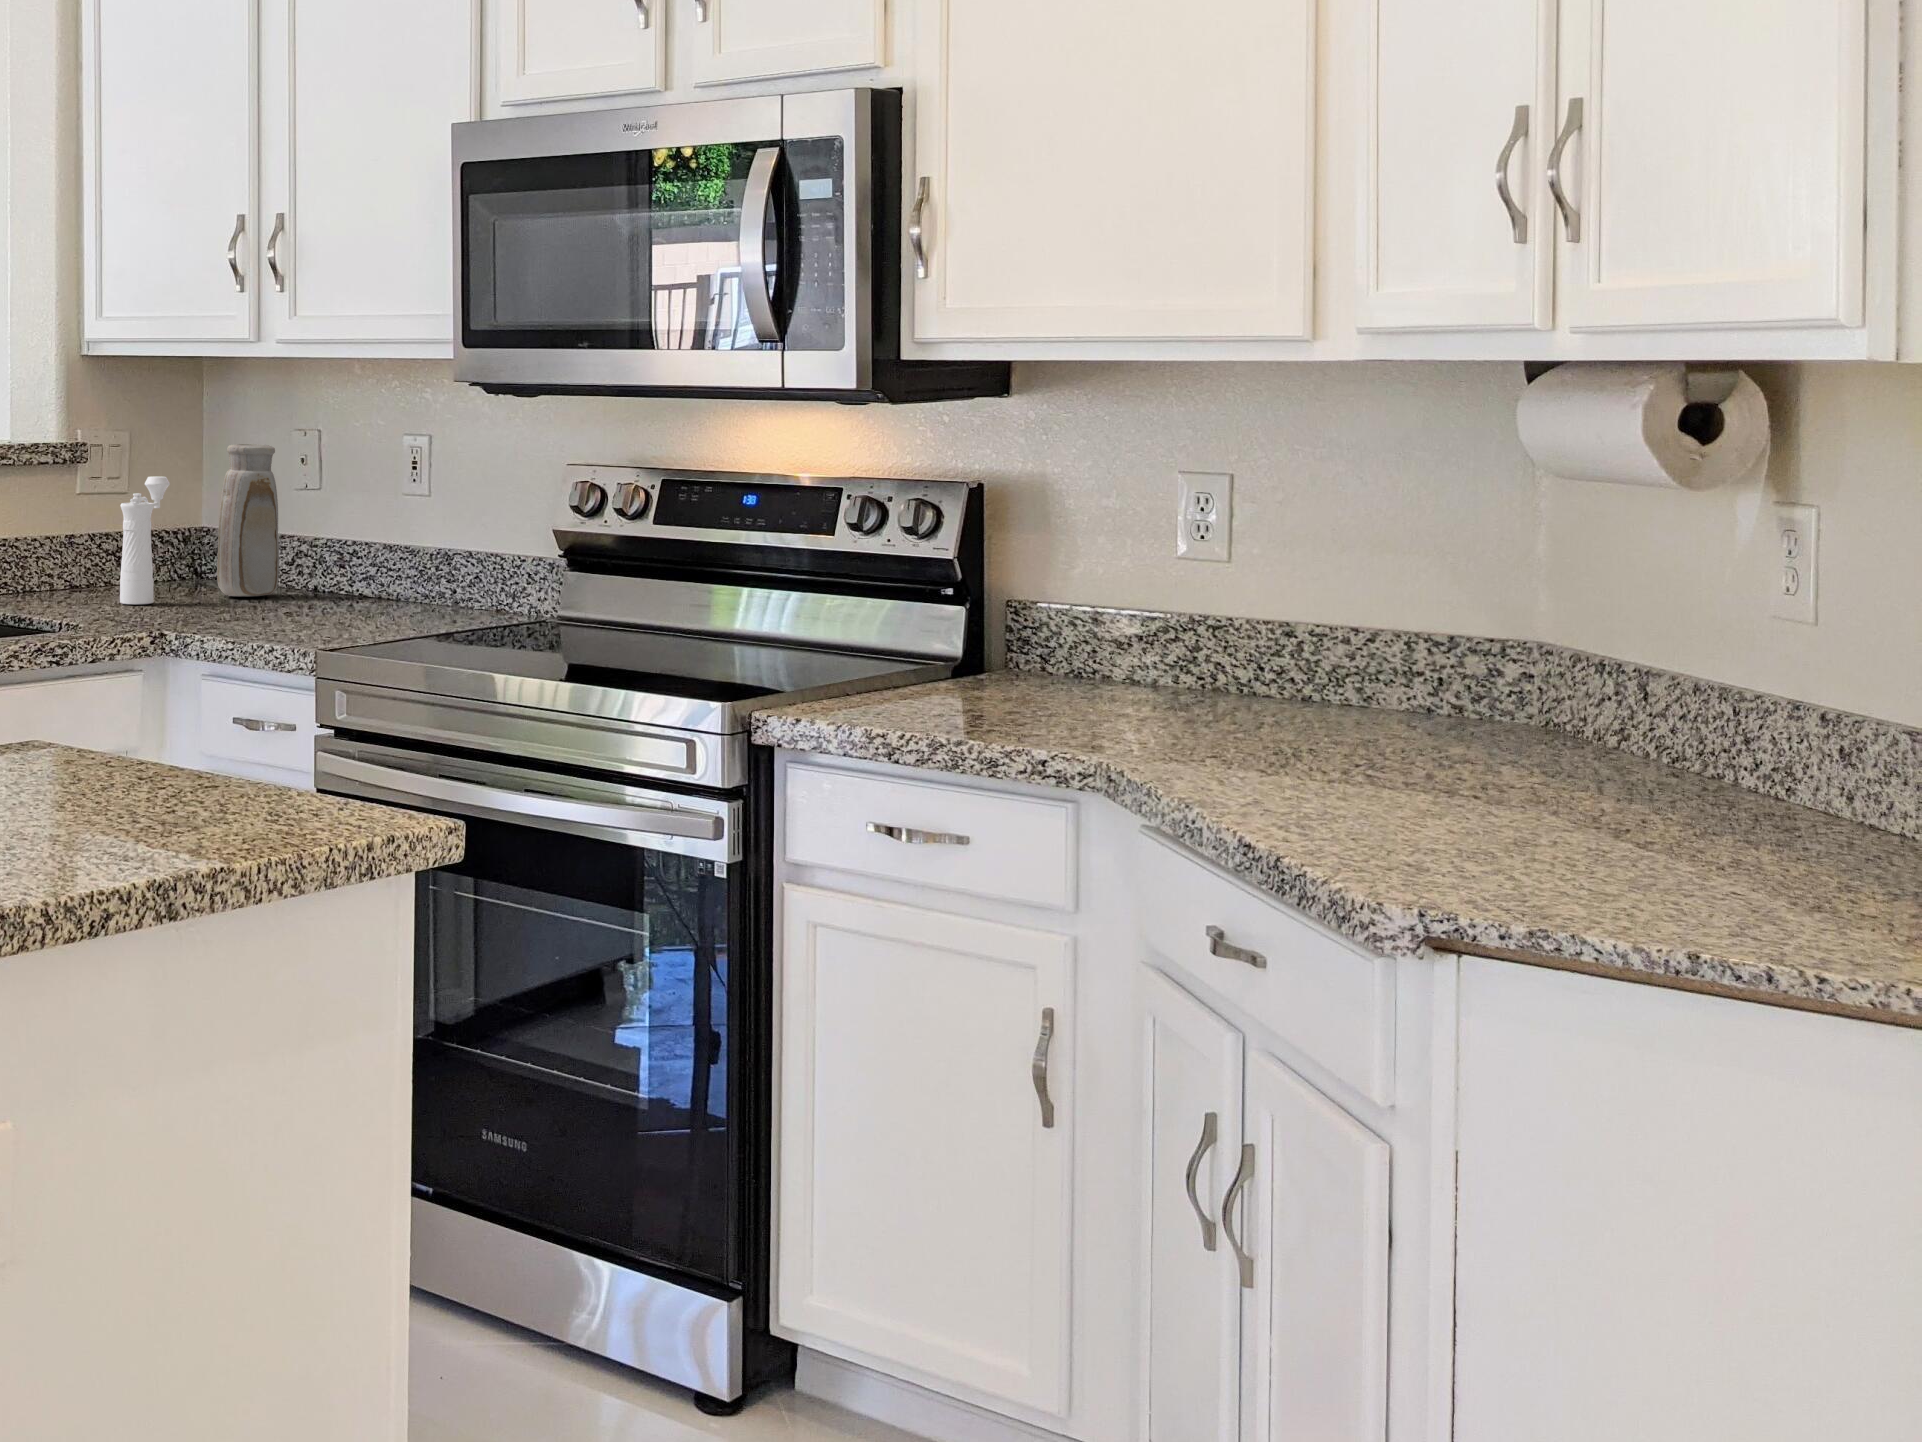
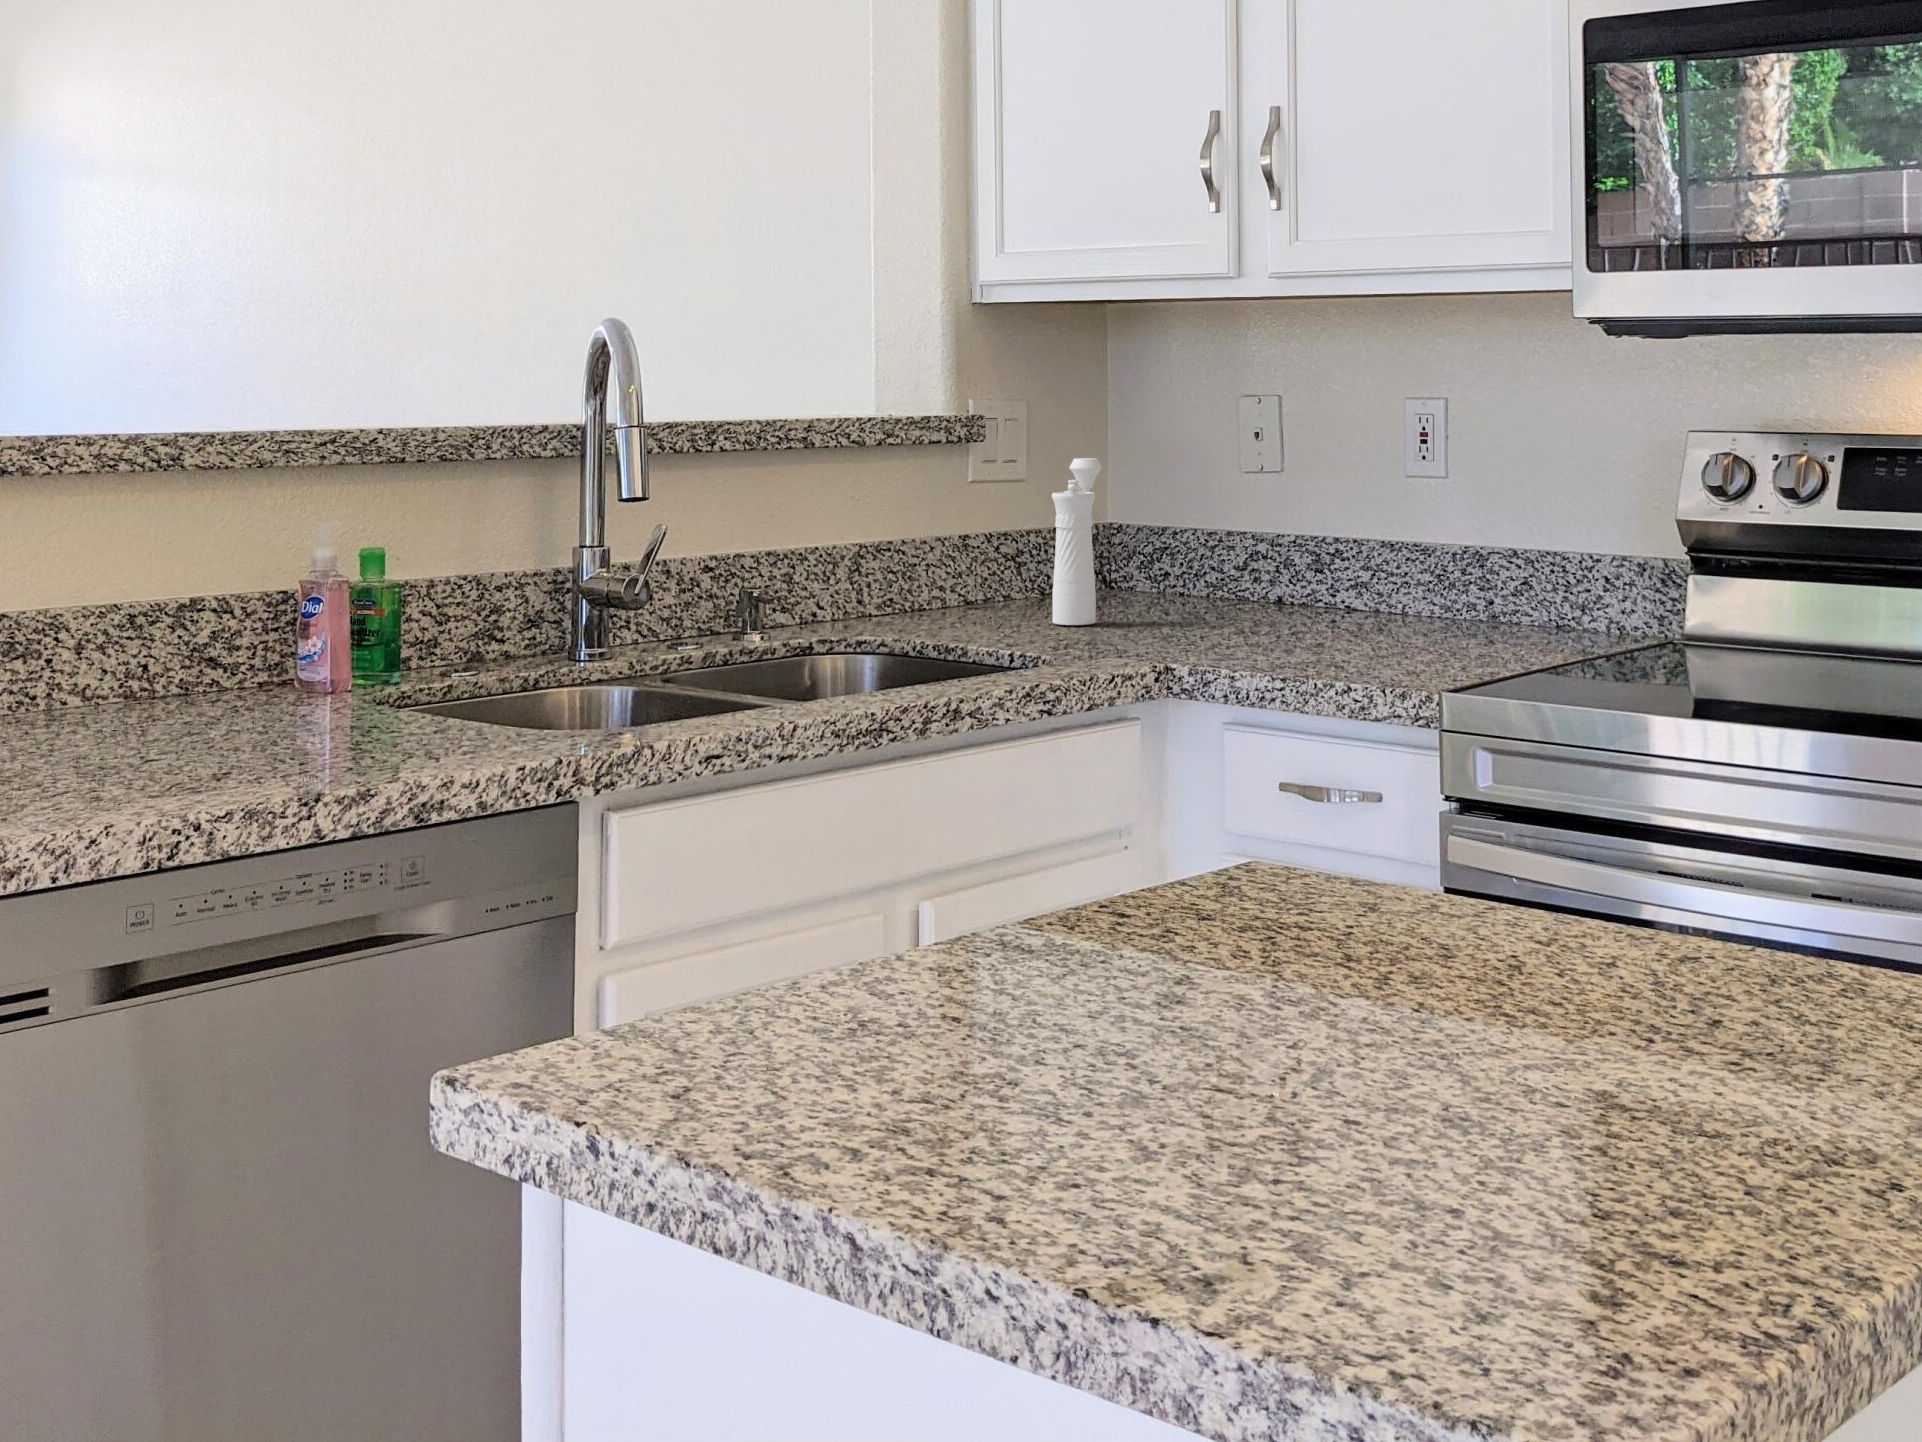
vase: present [217,444,279,597] -> none [1162,416,1240,611]

